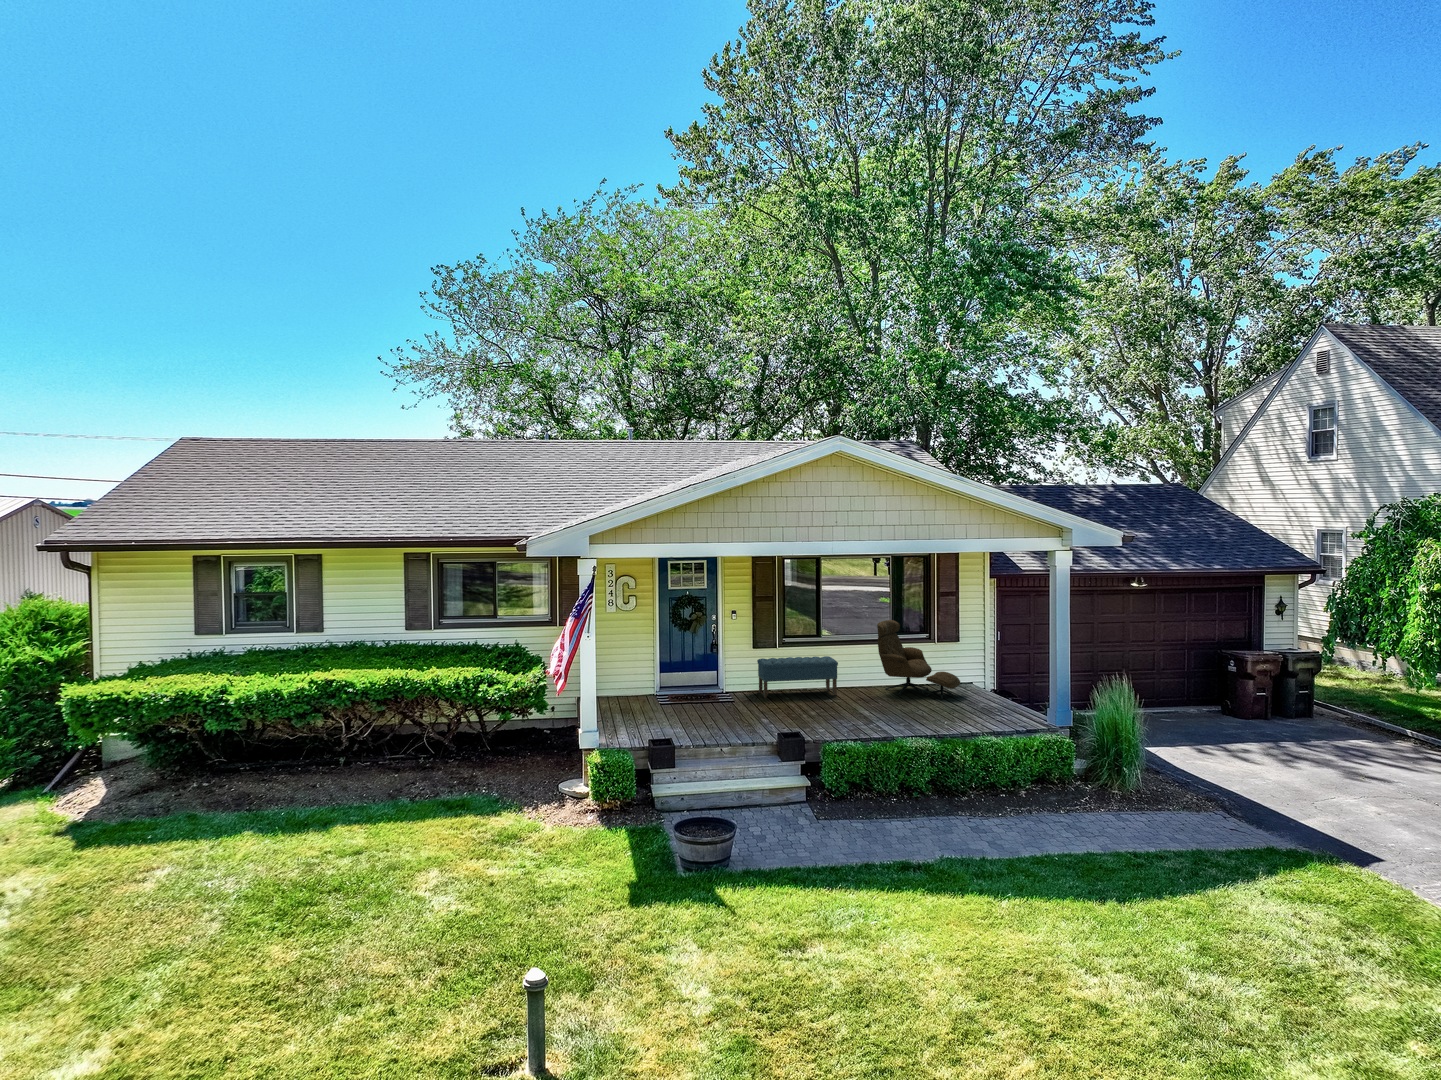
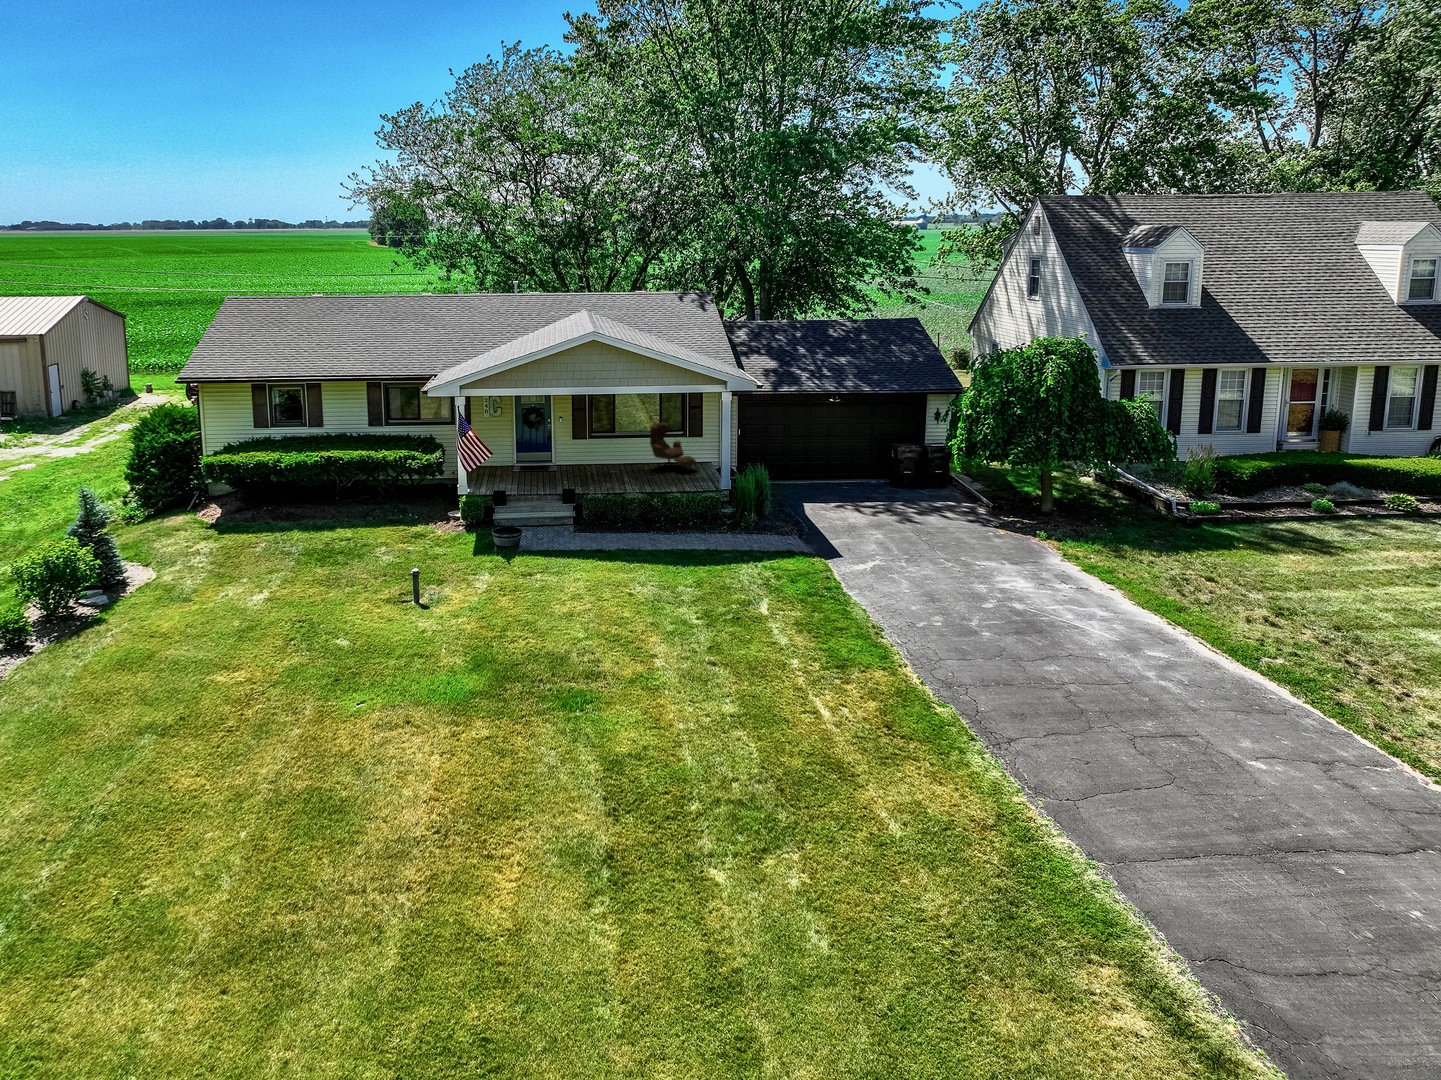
bench: present [757,656,838,698] -> none [576,445,623,470]

